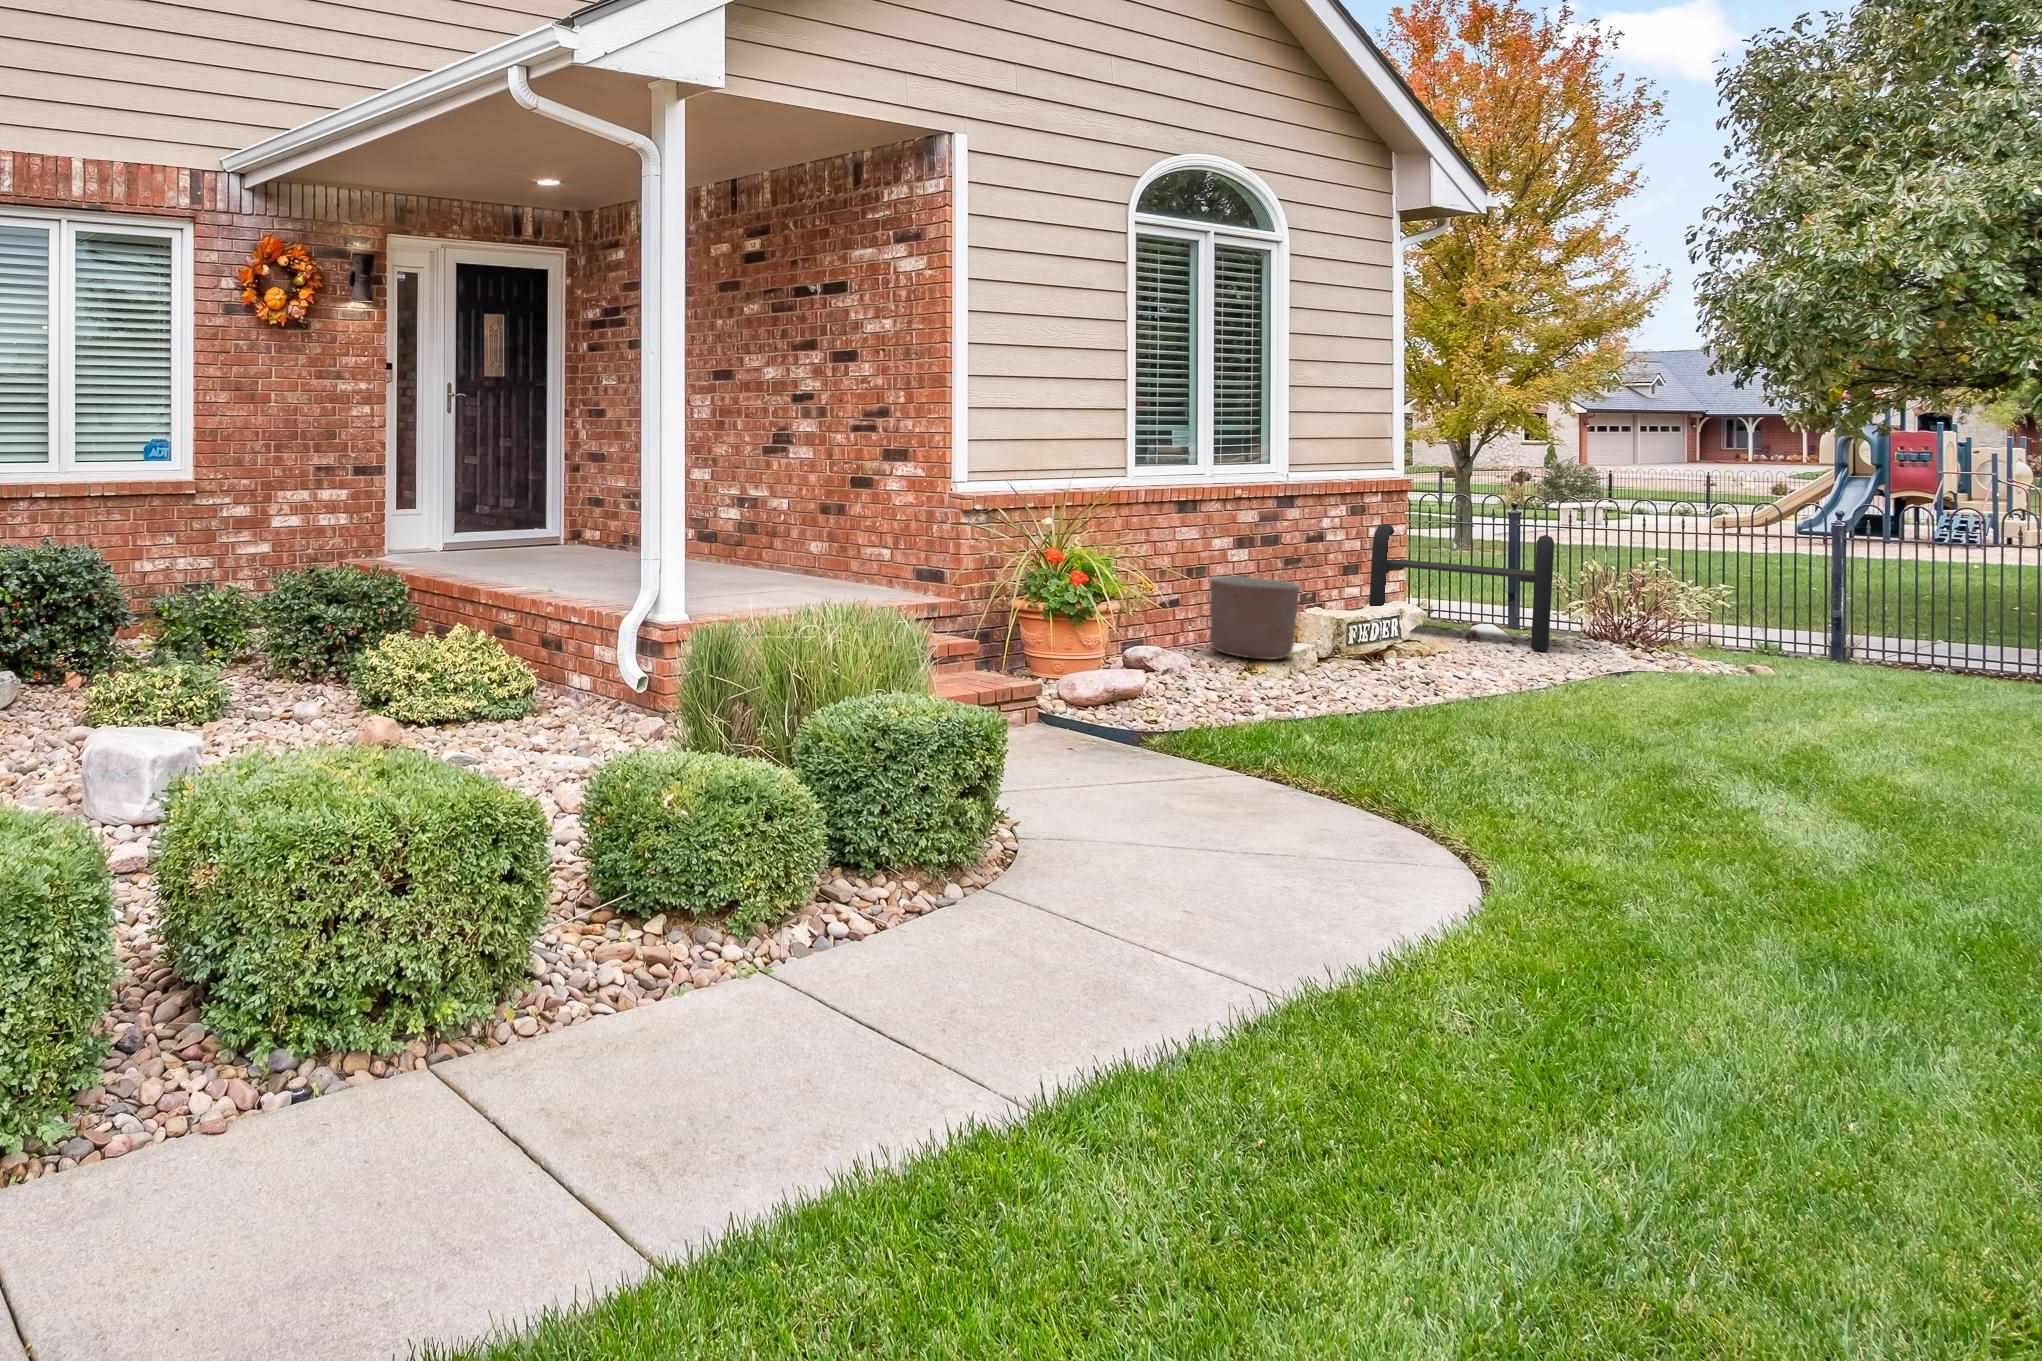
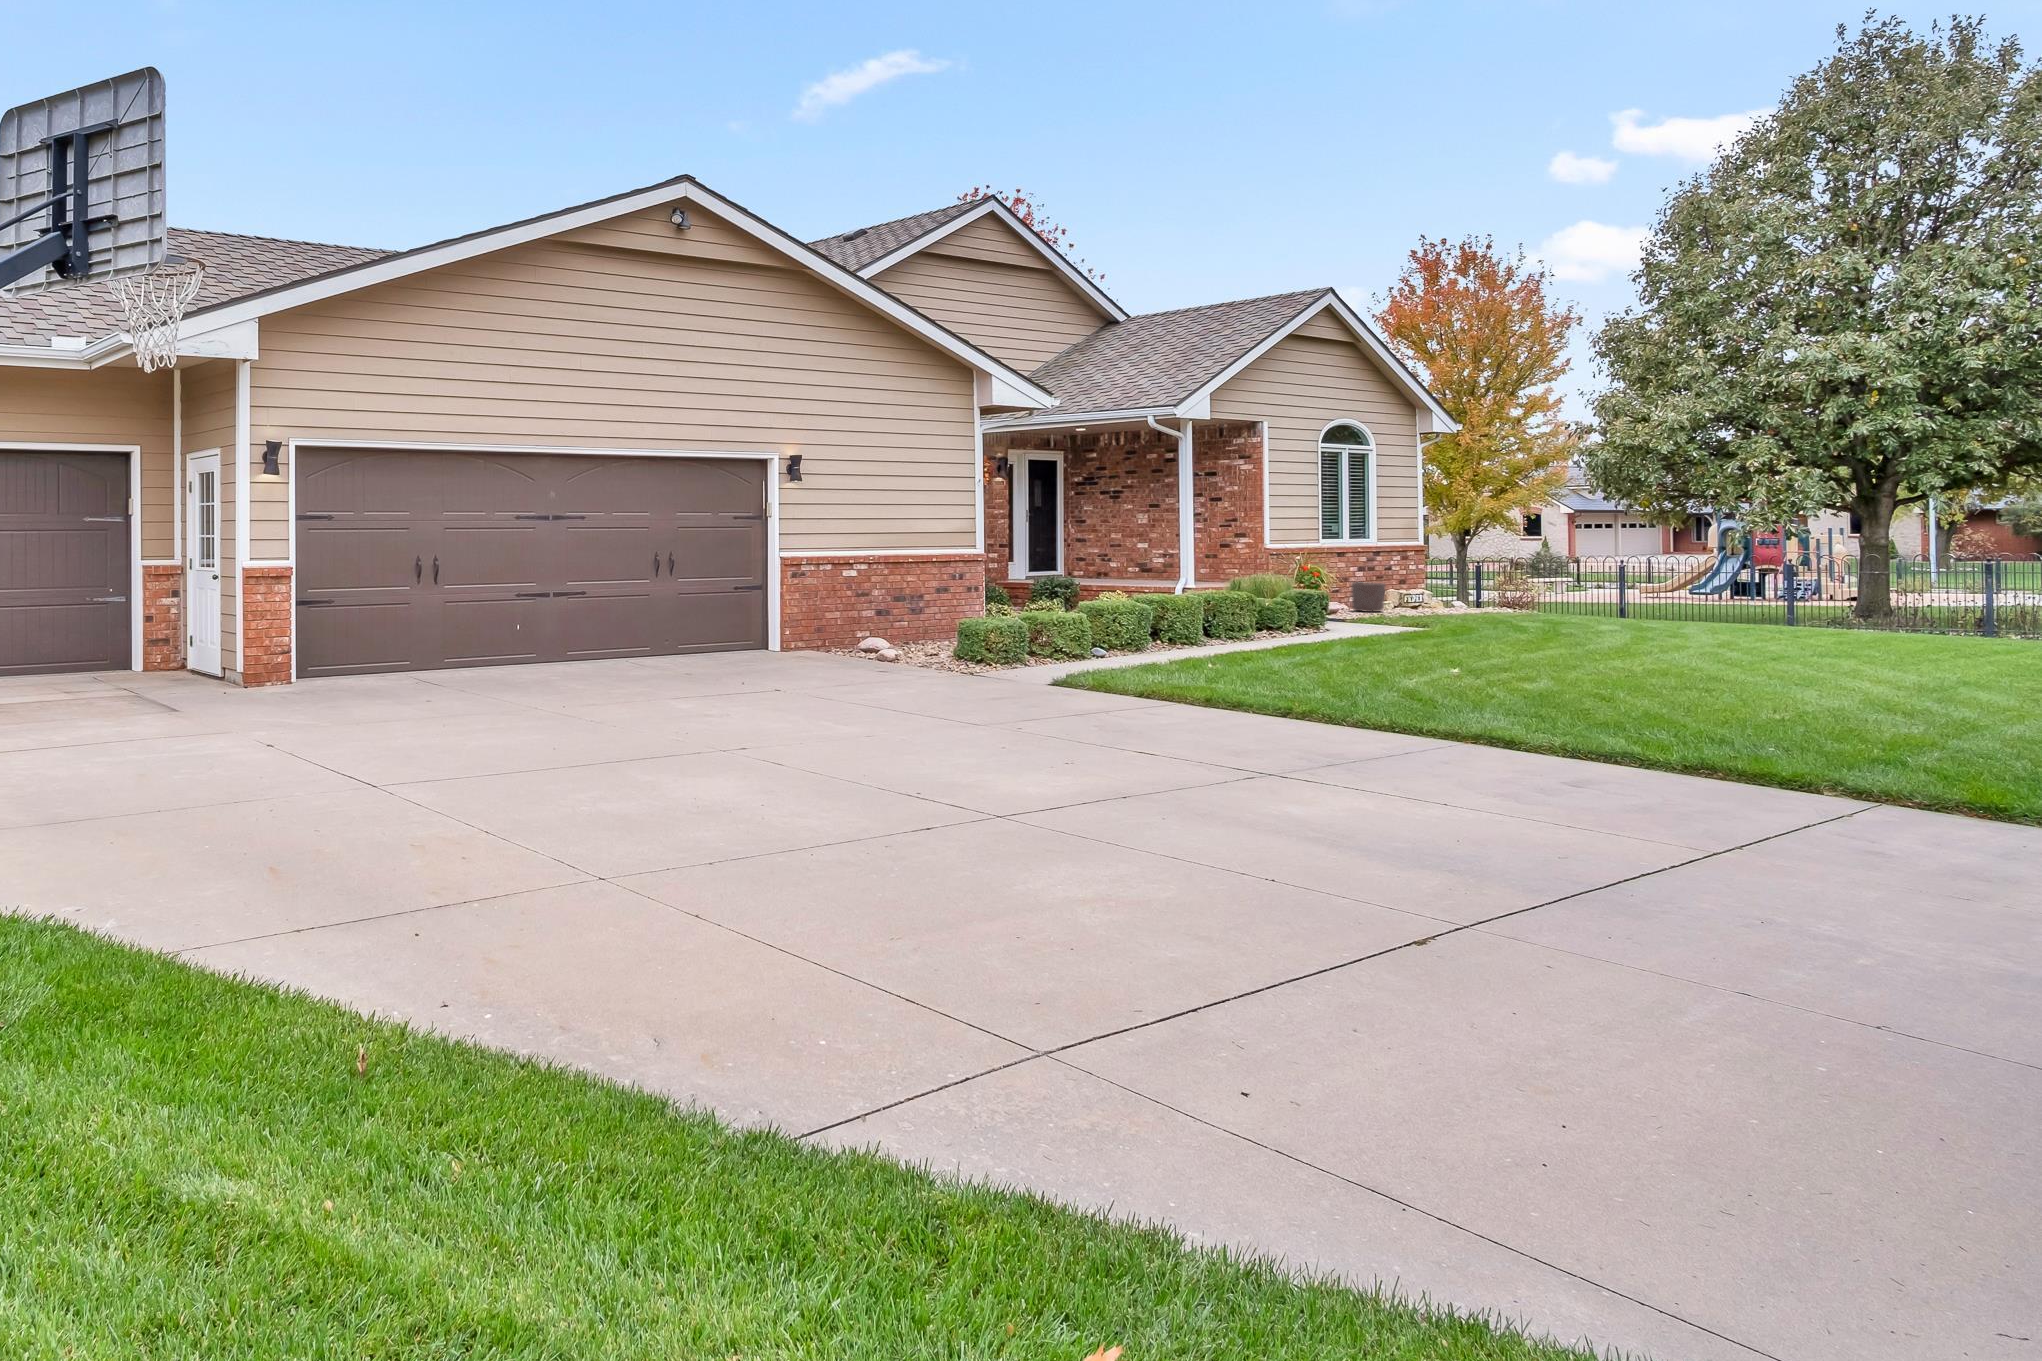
bench: present [1369,524,1554,651] -> none [1411,563,1483,610]

